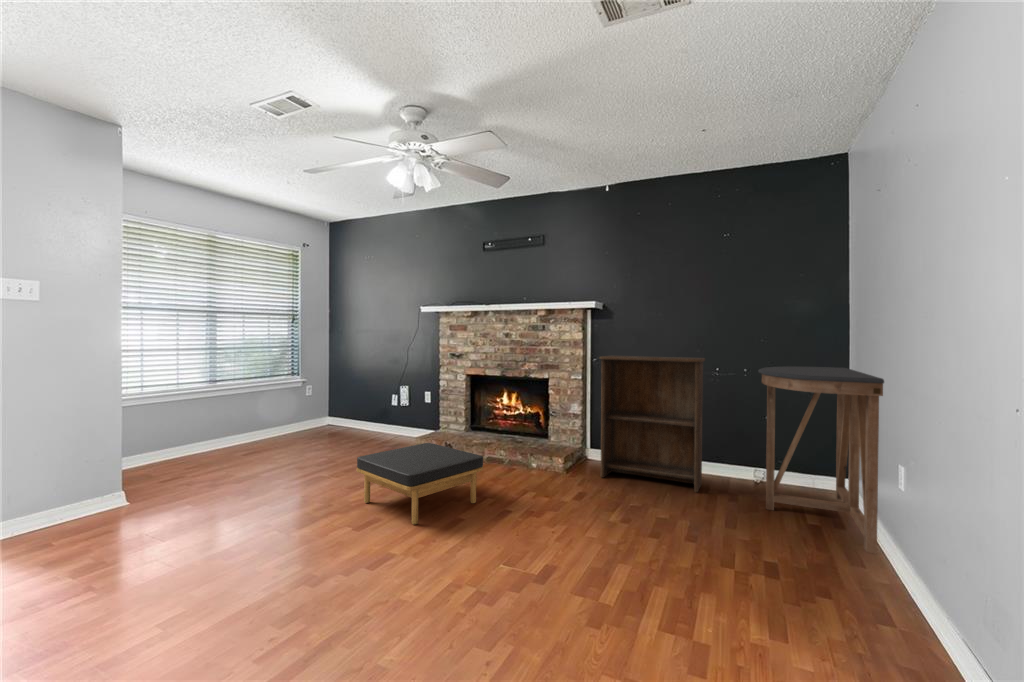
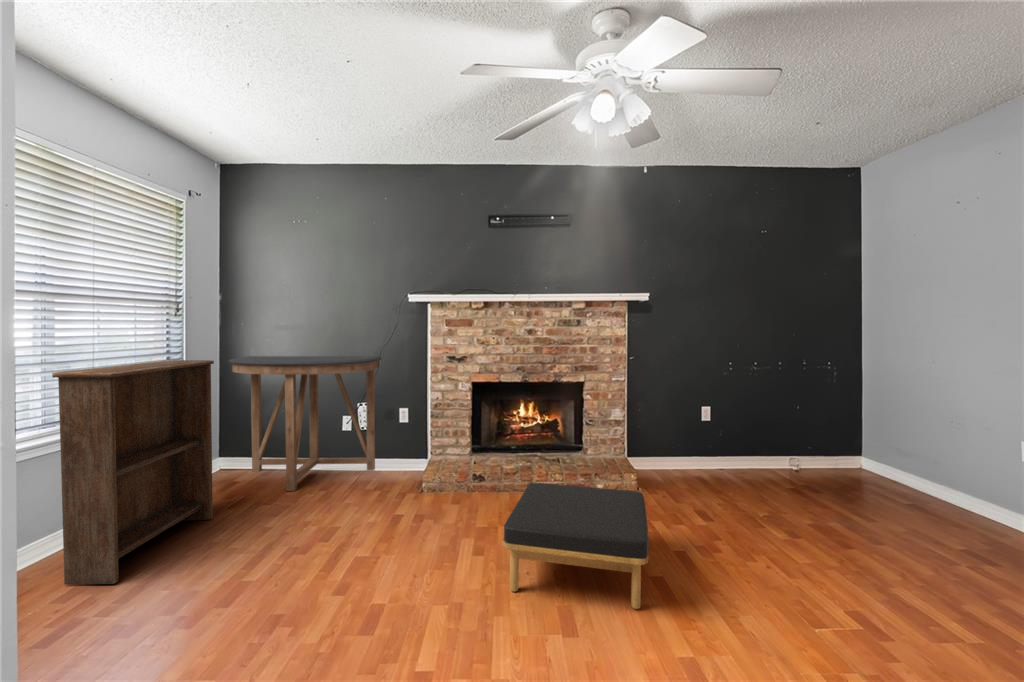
bookshelf: present [599,356,705,492] -> present [52,360,214,584]
console table: present [758,366,884,553] -> present [229,356,382,491]

